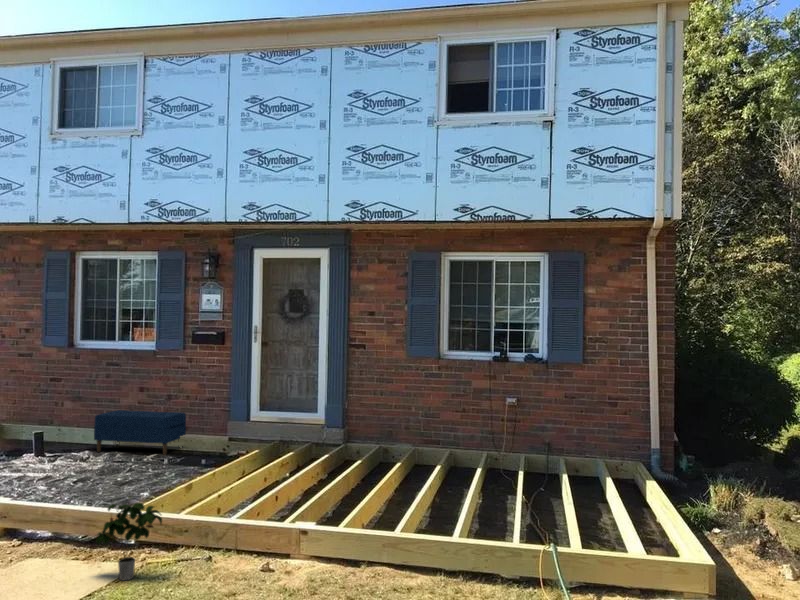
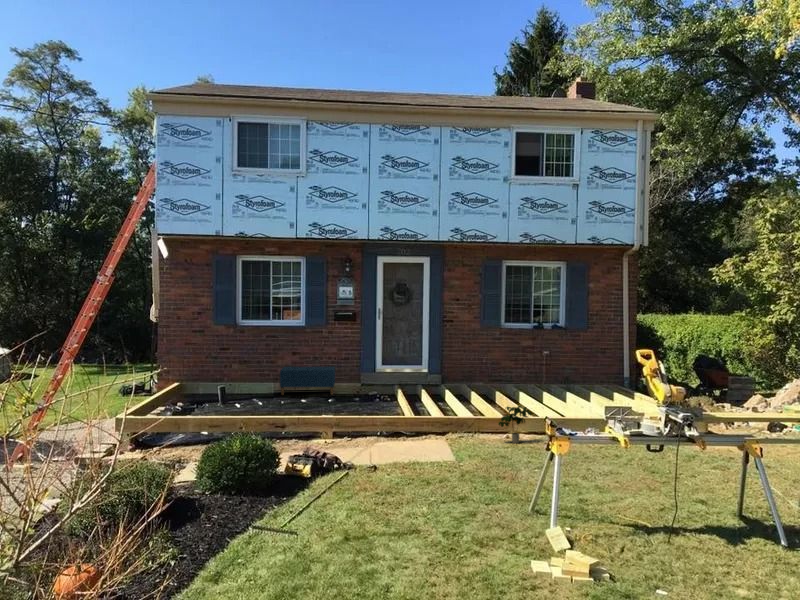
potted plant: present [94,503,162,581] -> present [499,406,531,443]

